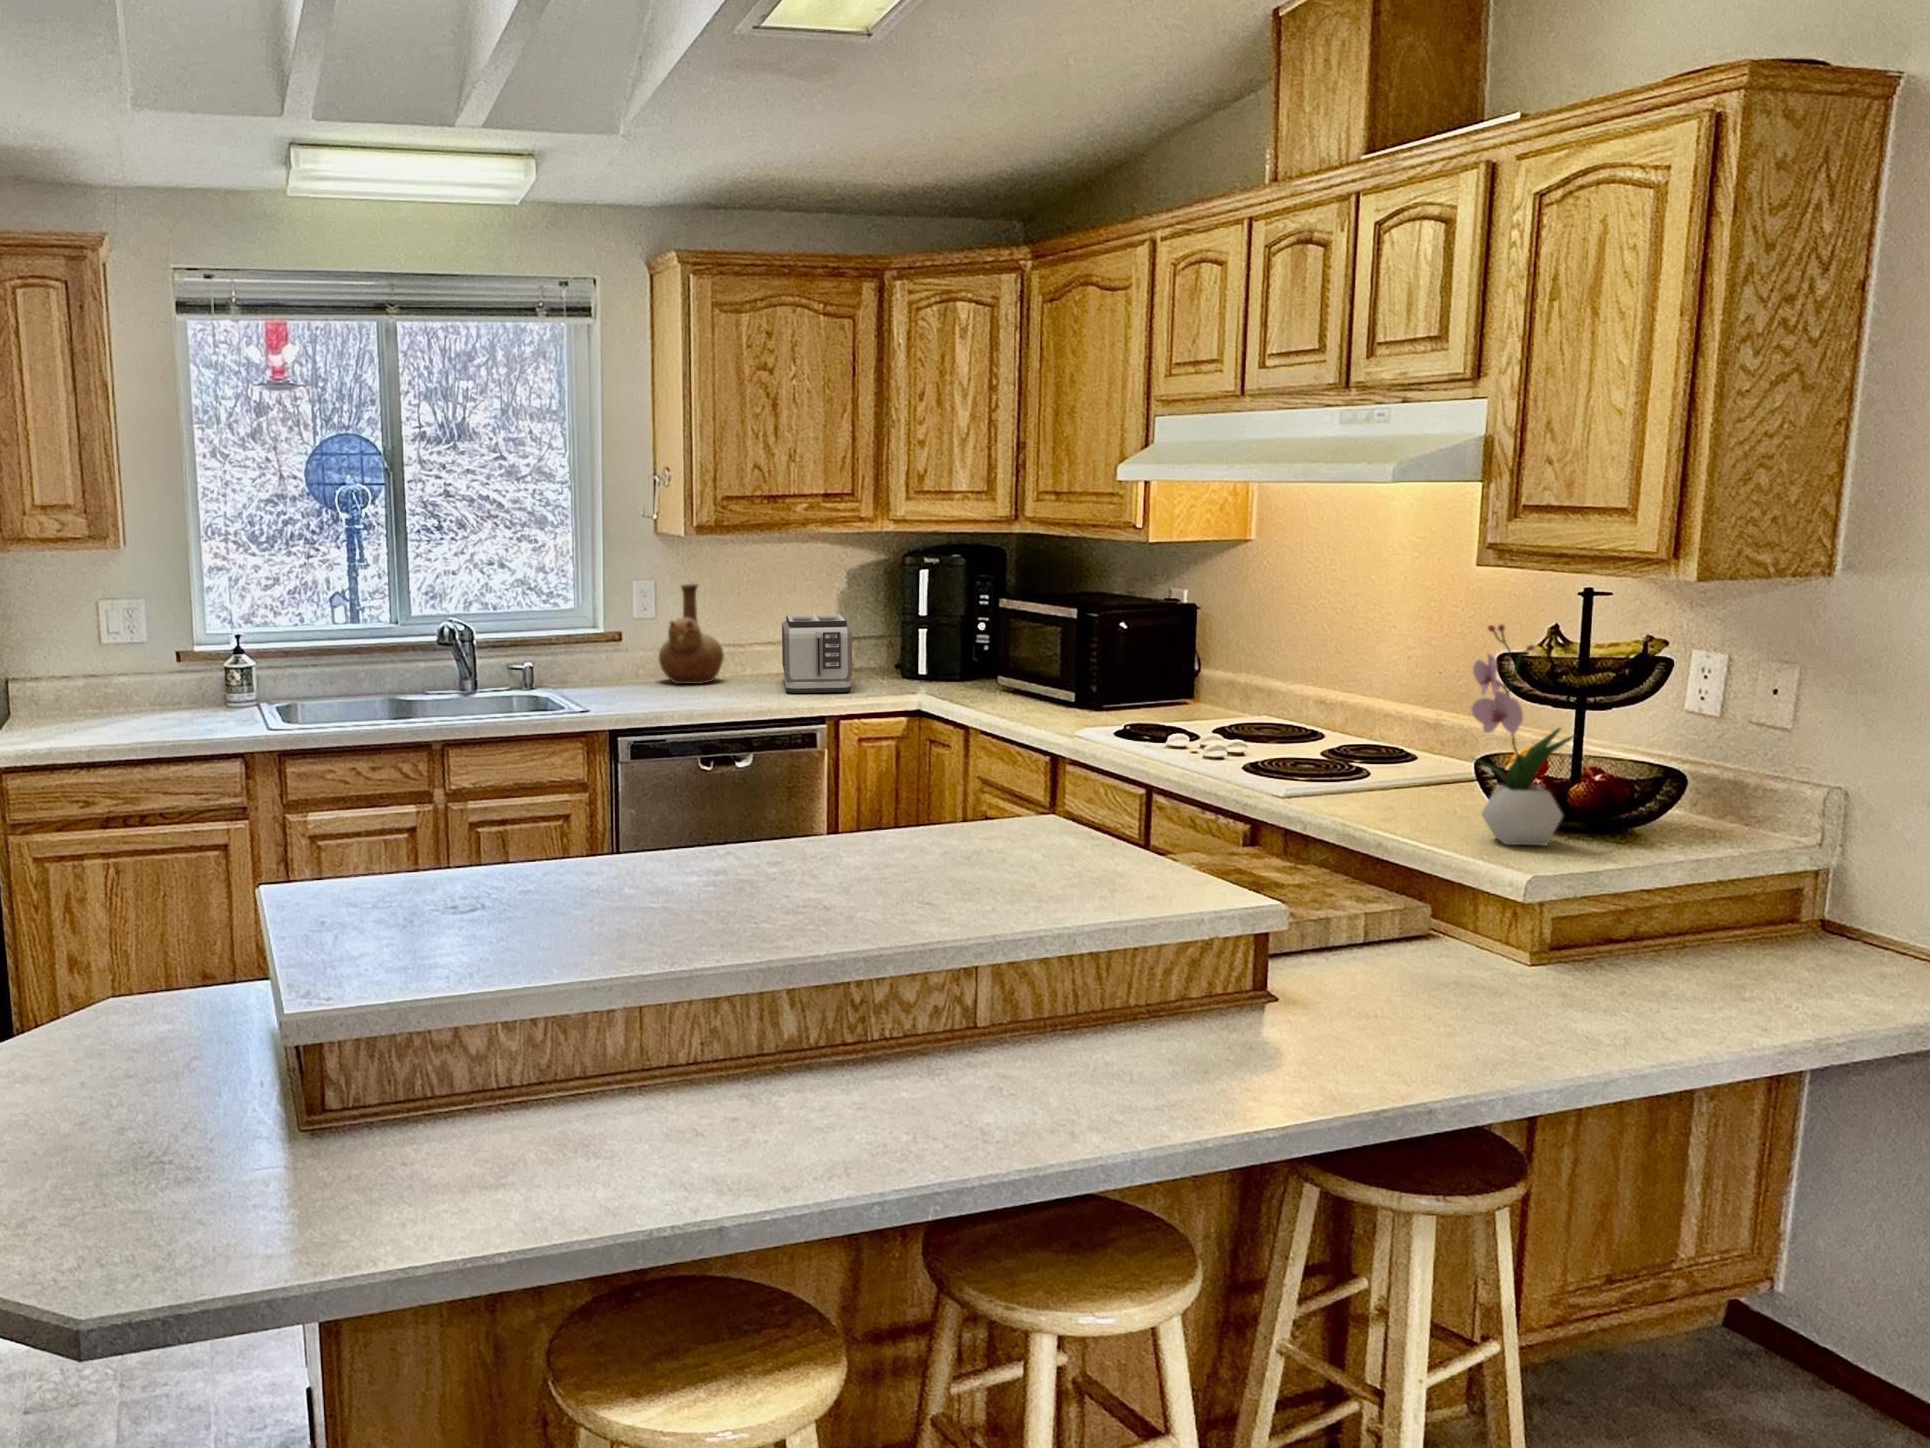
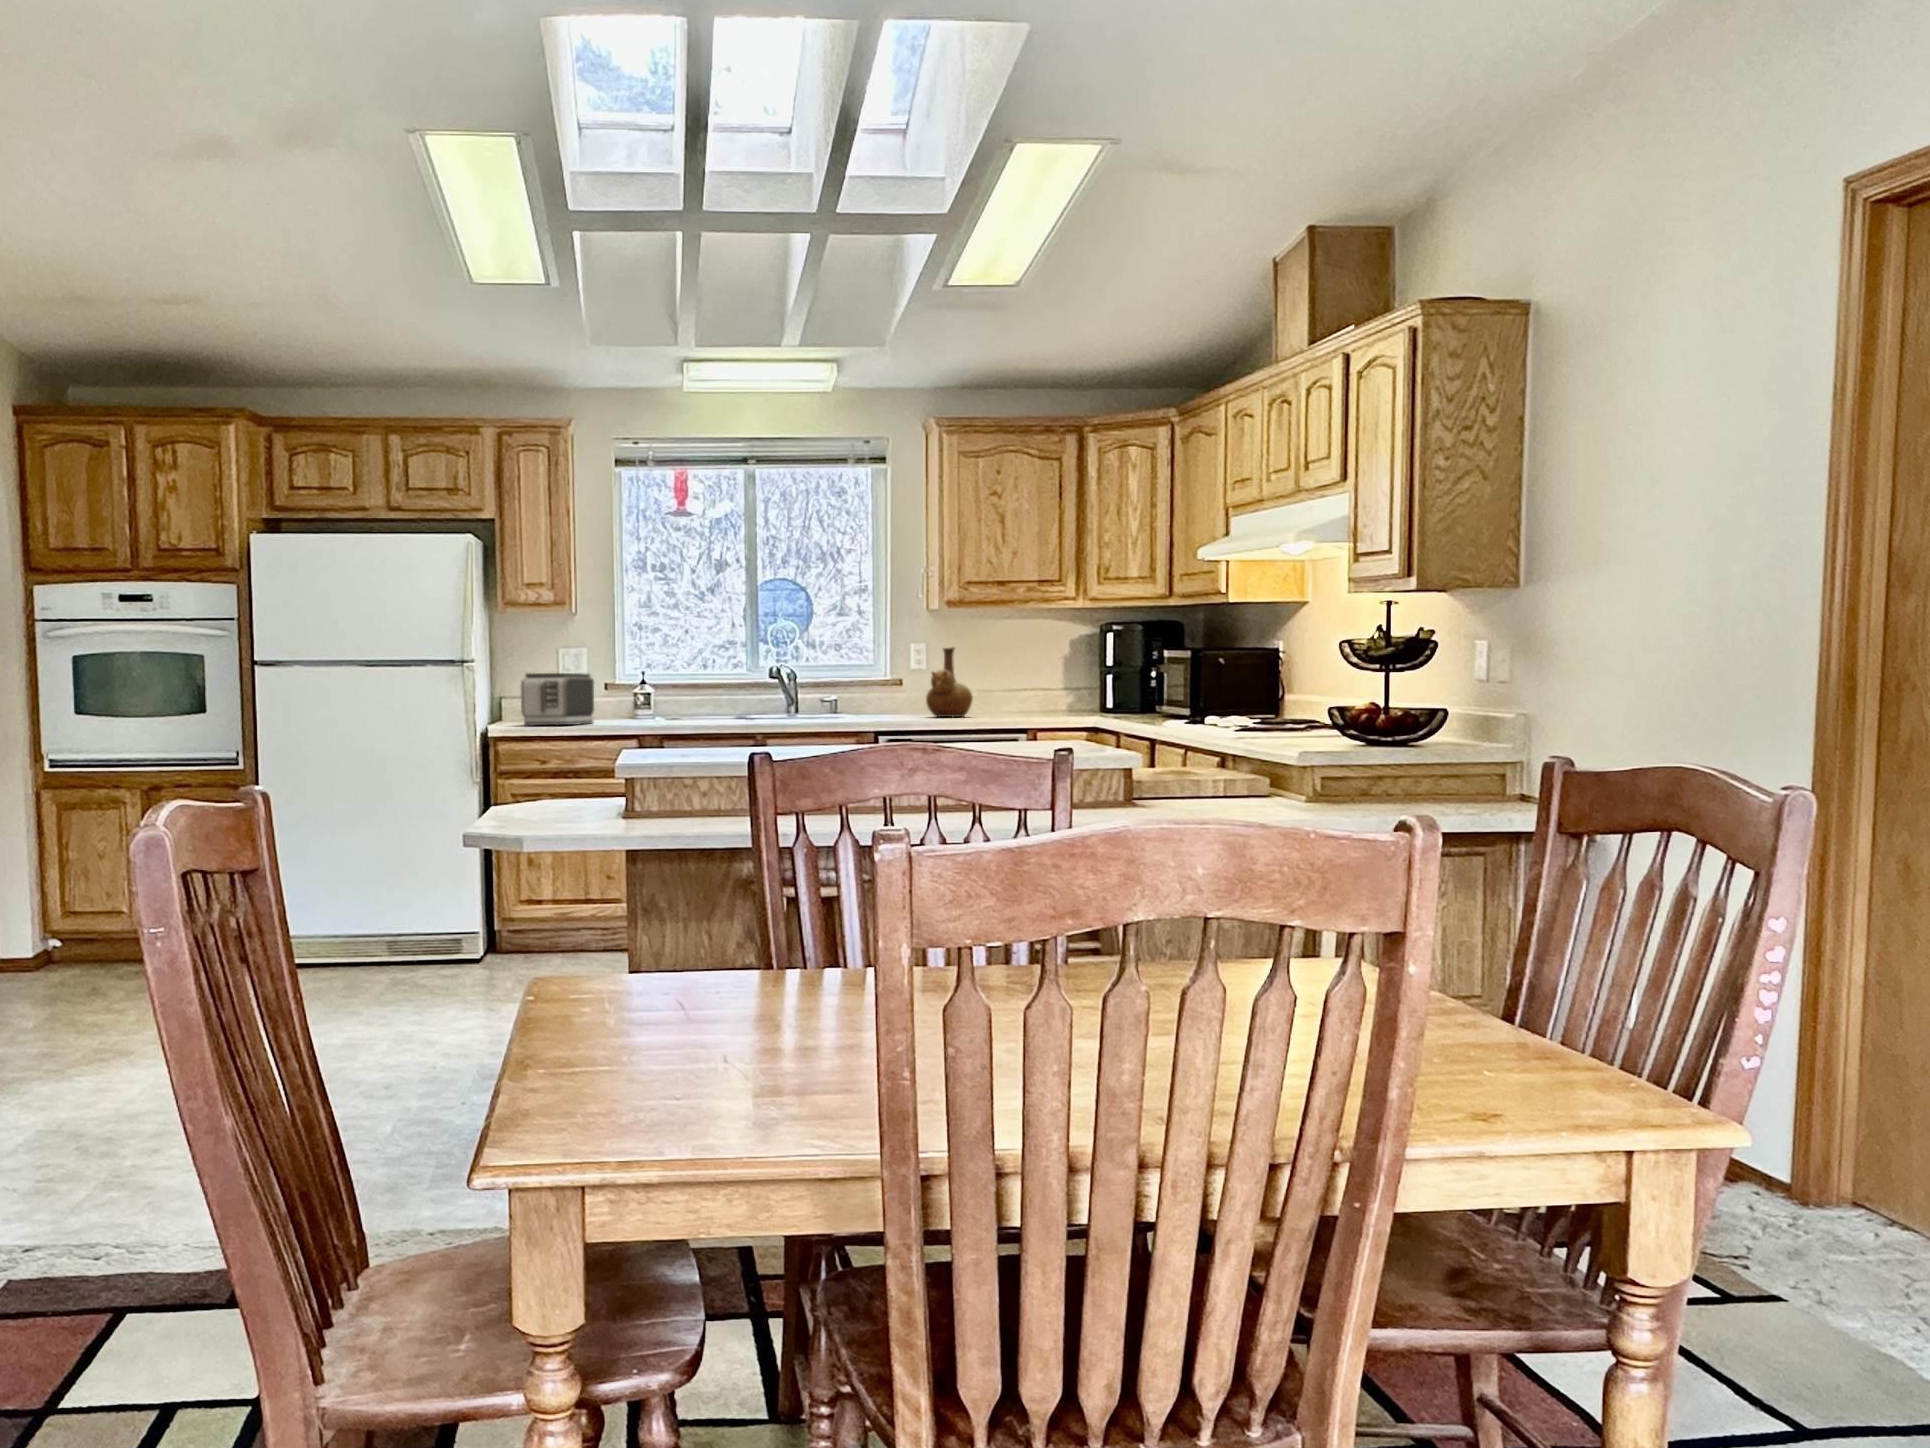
toaster: present [782,614,852,693] -> present [521,673,594,725]
flower arrangement: present [1471,624,1575,846] -> none [1299,616,1351,742]

